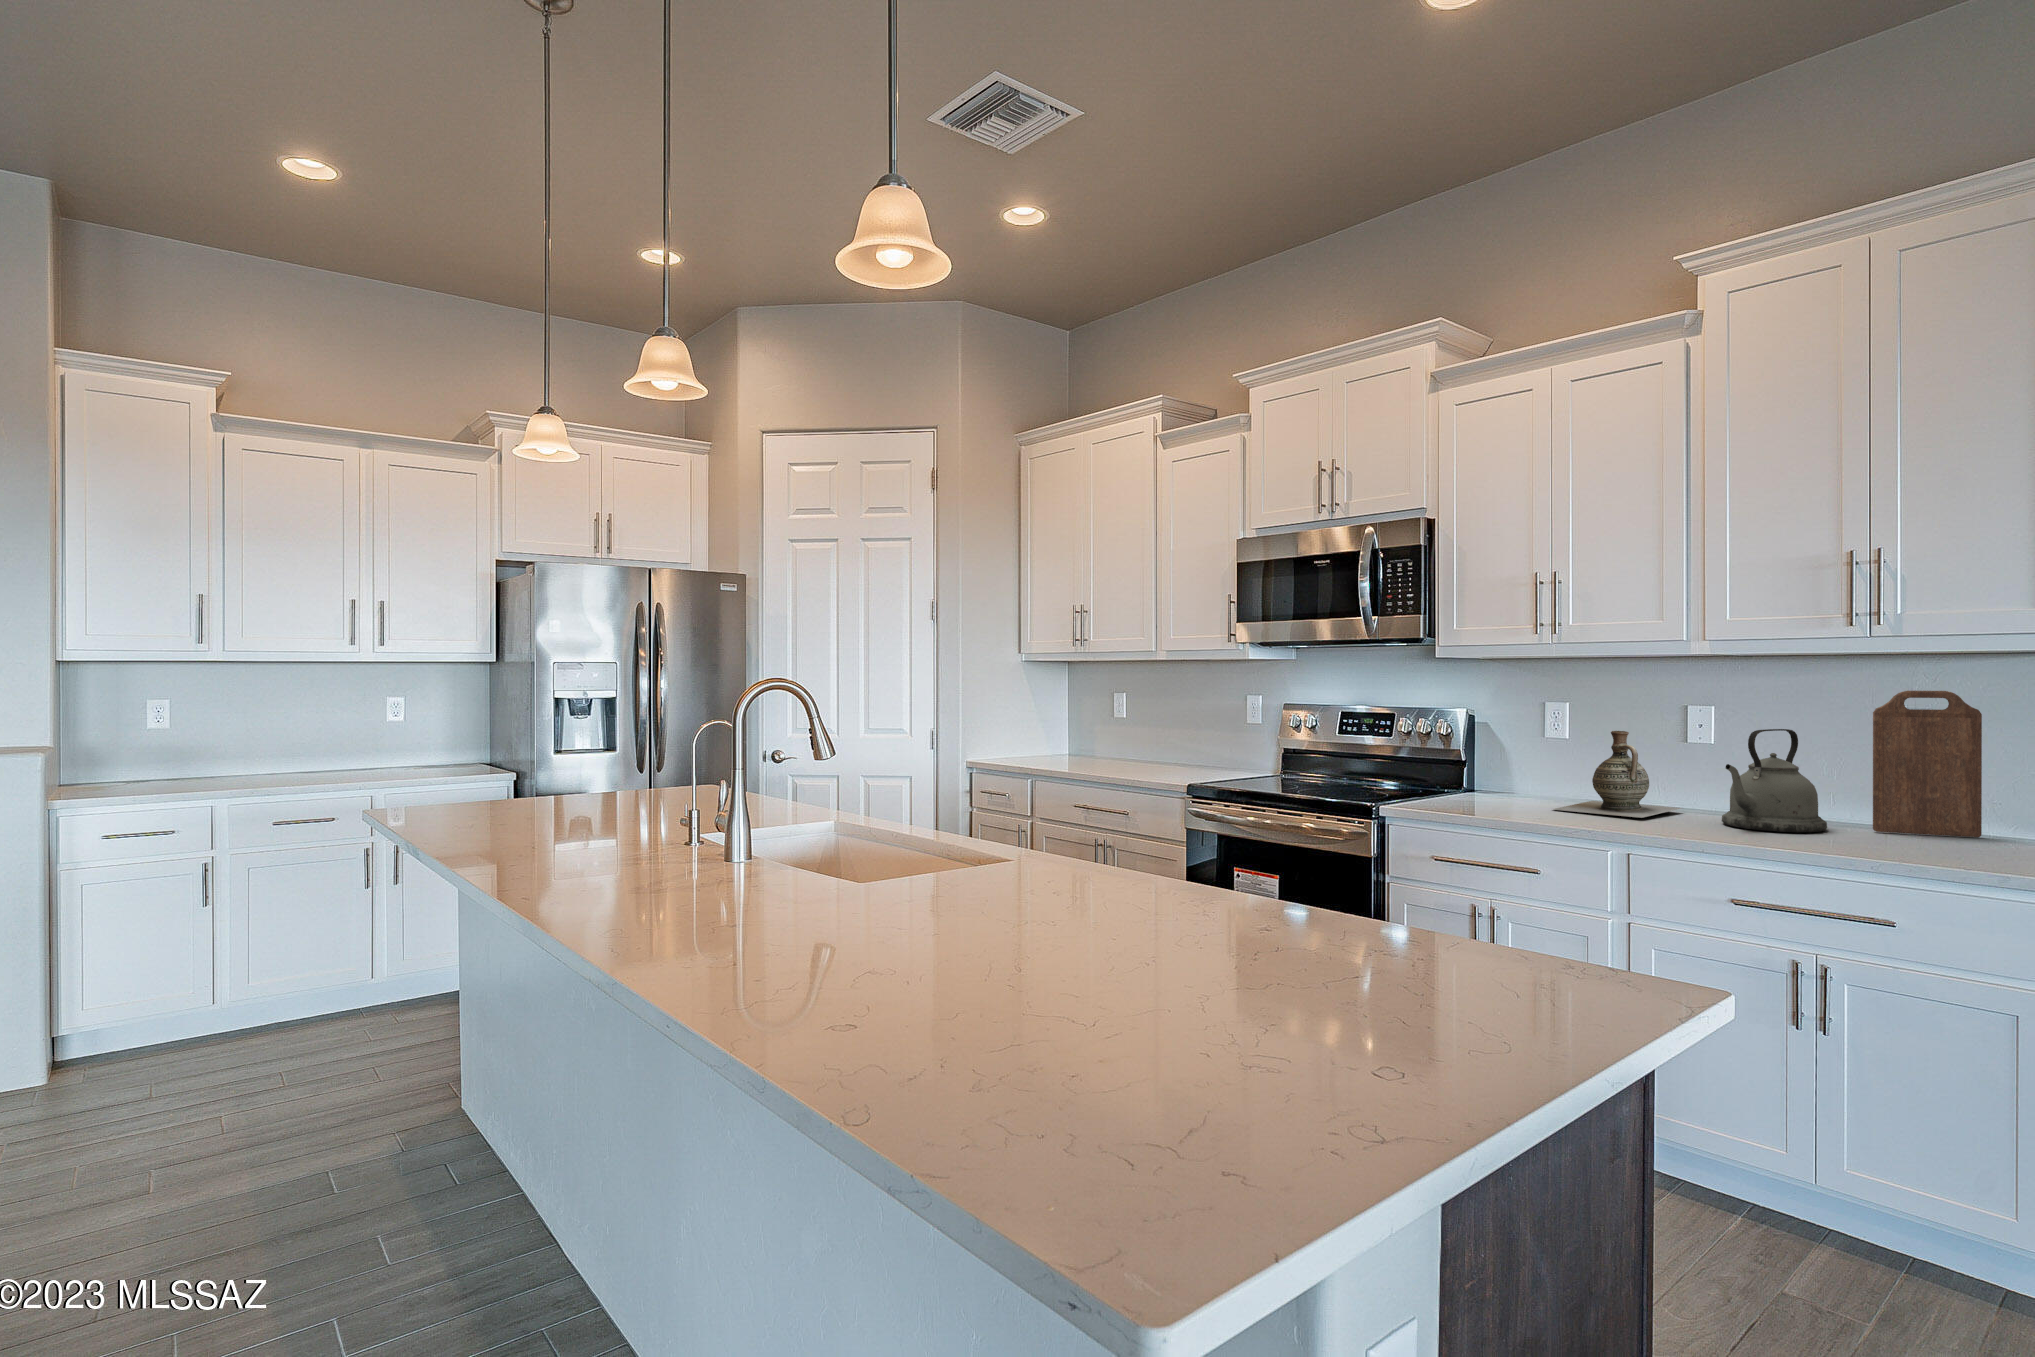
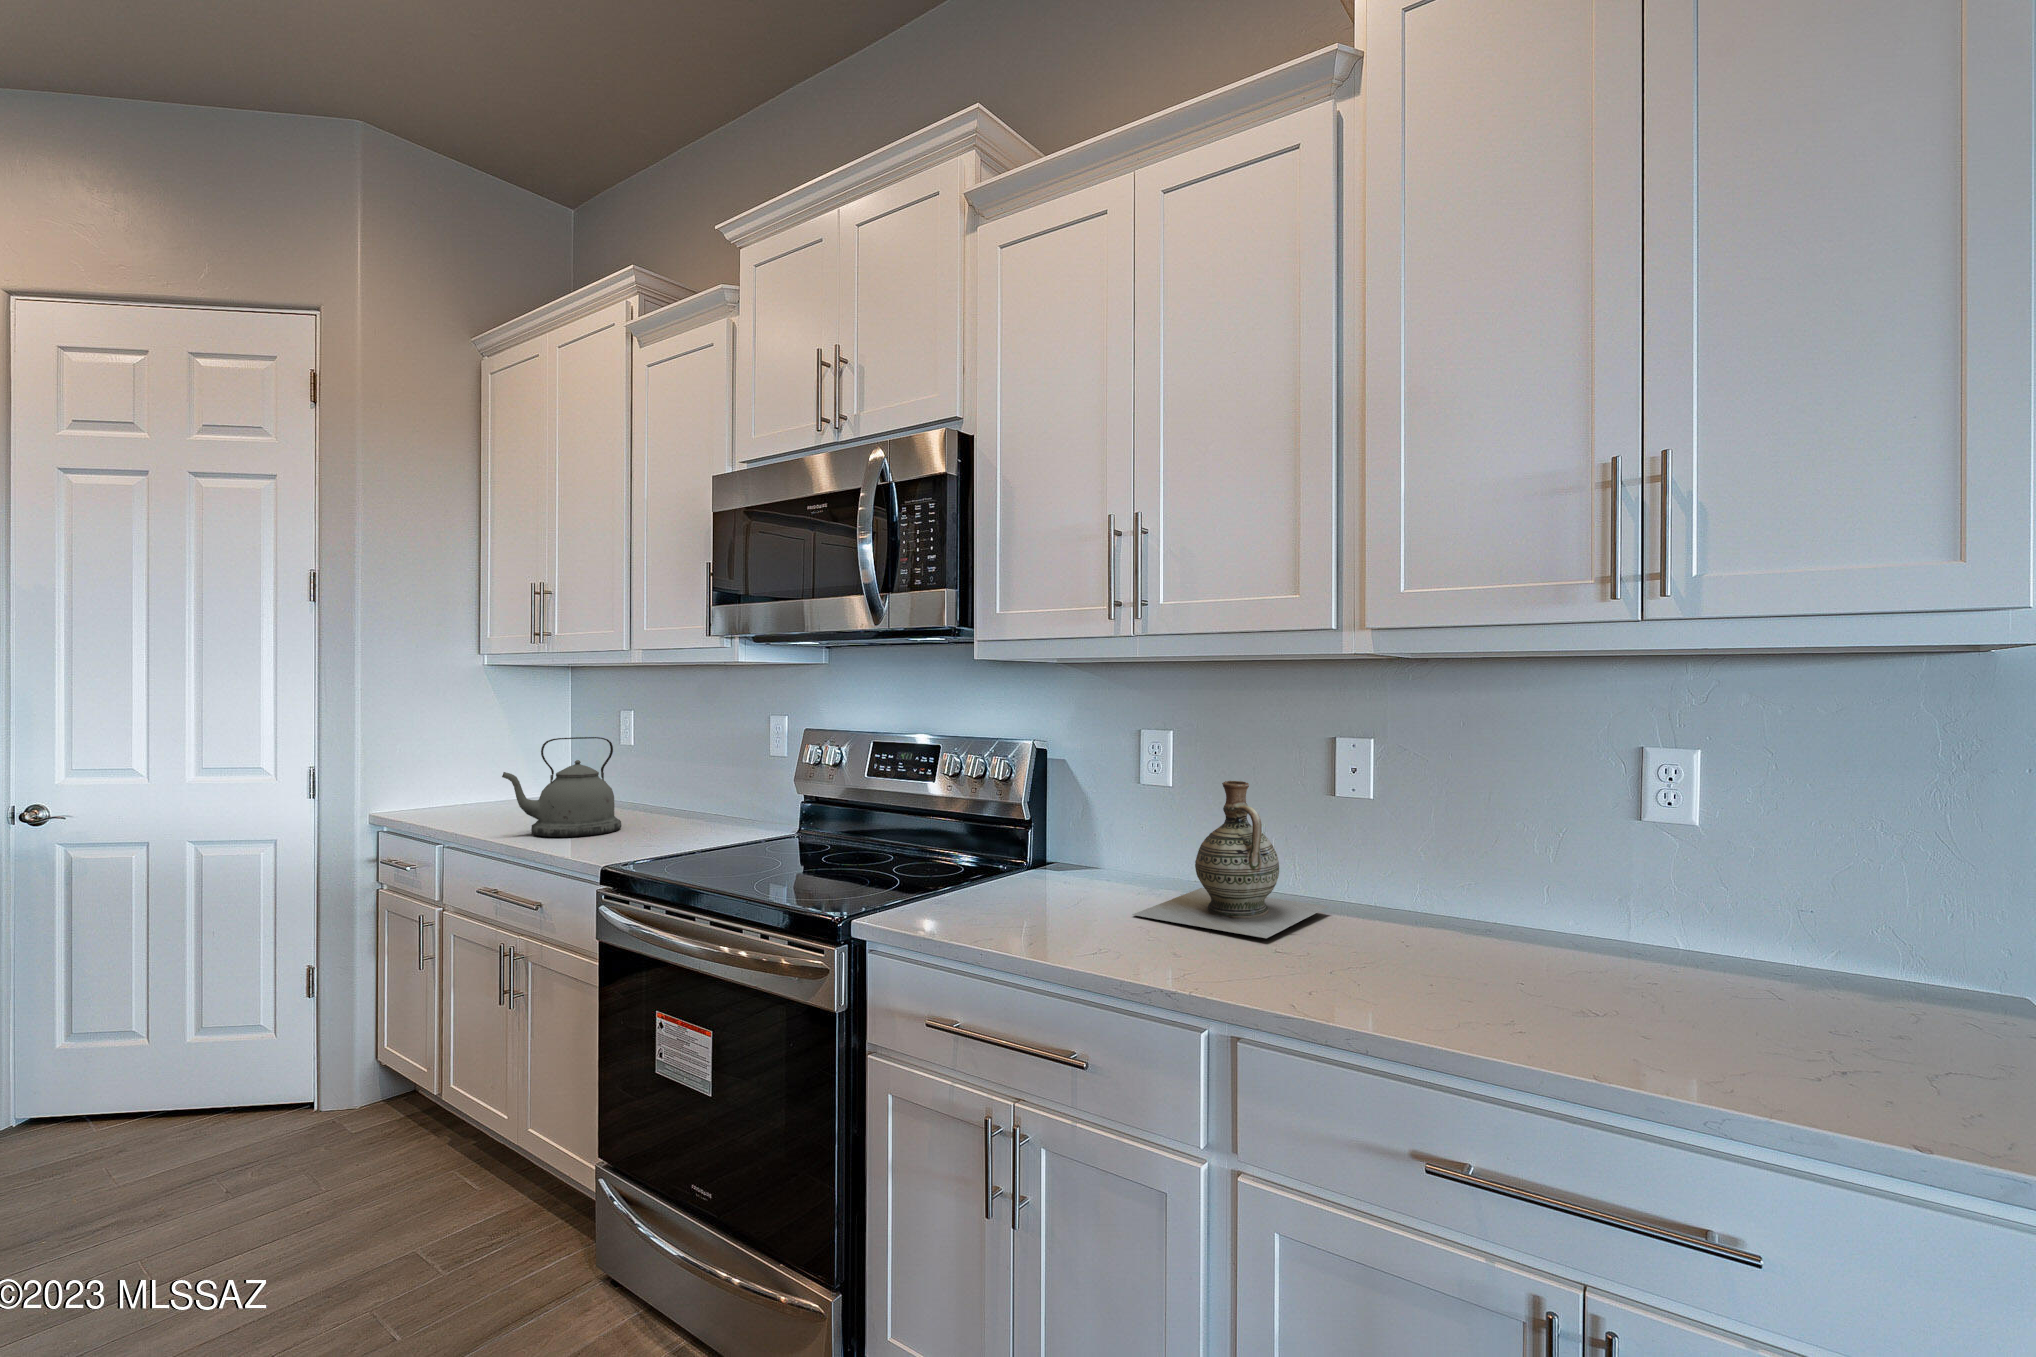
cutting board: present [1873,691,1982,837] -> none [1620,717,1789,972]
kettle: present [1722,729,1827,832] -> present [502,737,621,837]

